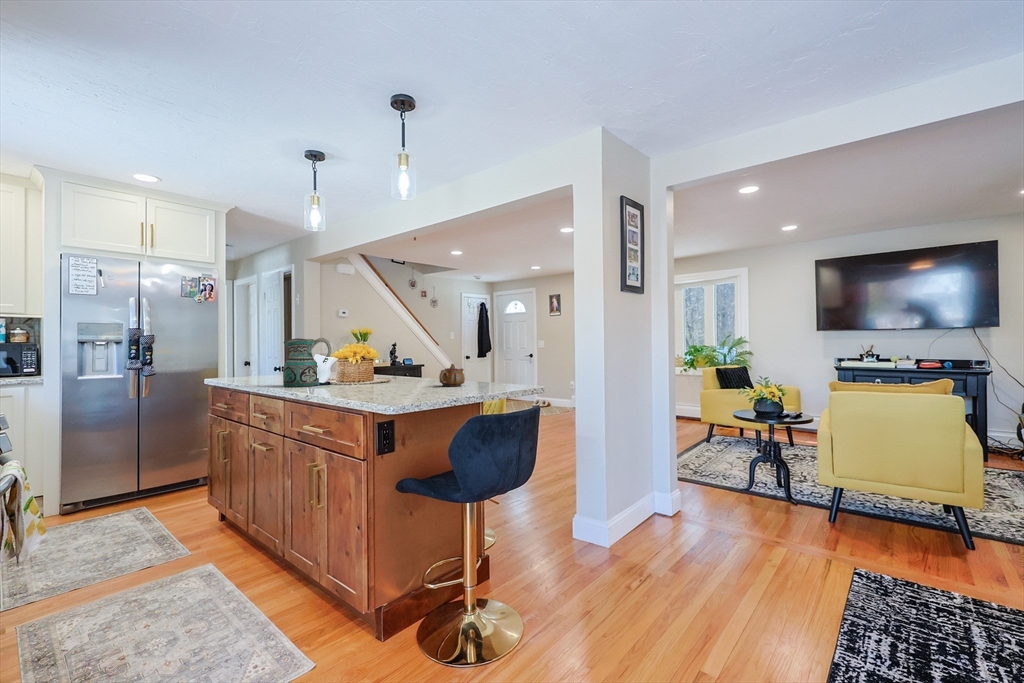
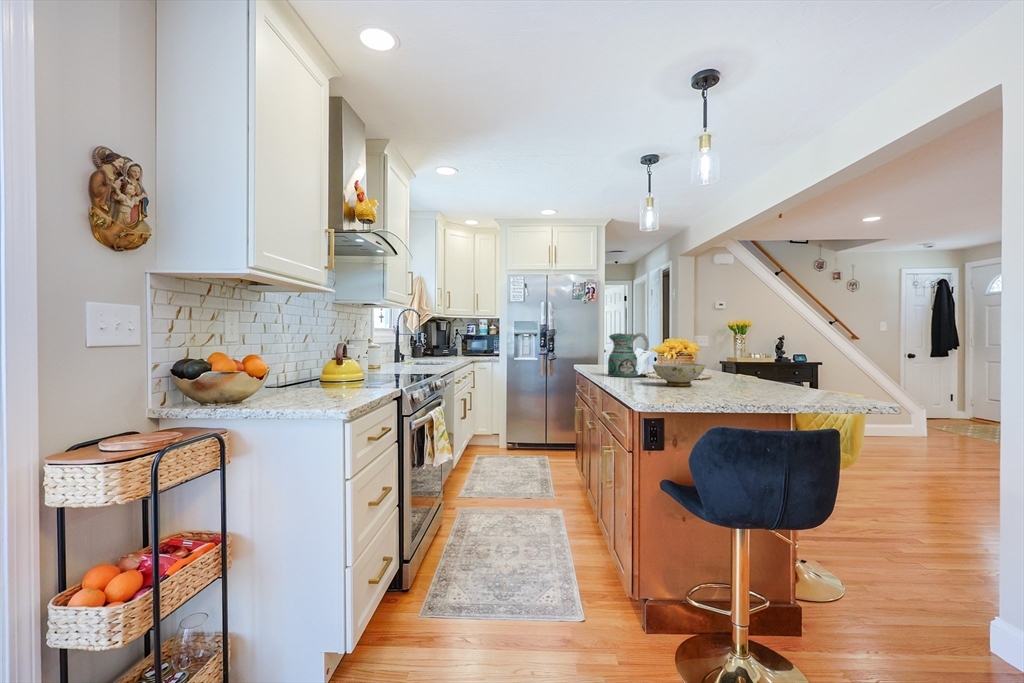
teapot: present [439,364,465,386] -> none [744,364,784,391]
ceramic bowl: none [357,367,407,390] -> present [652,363,705,386]

